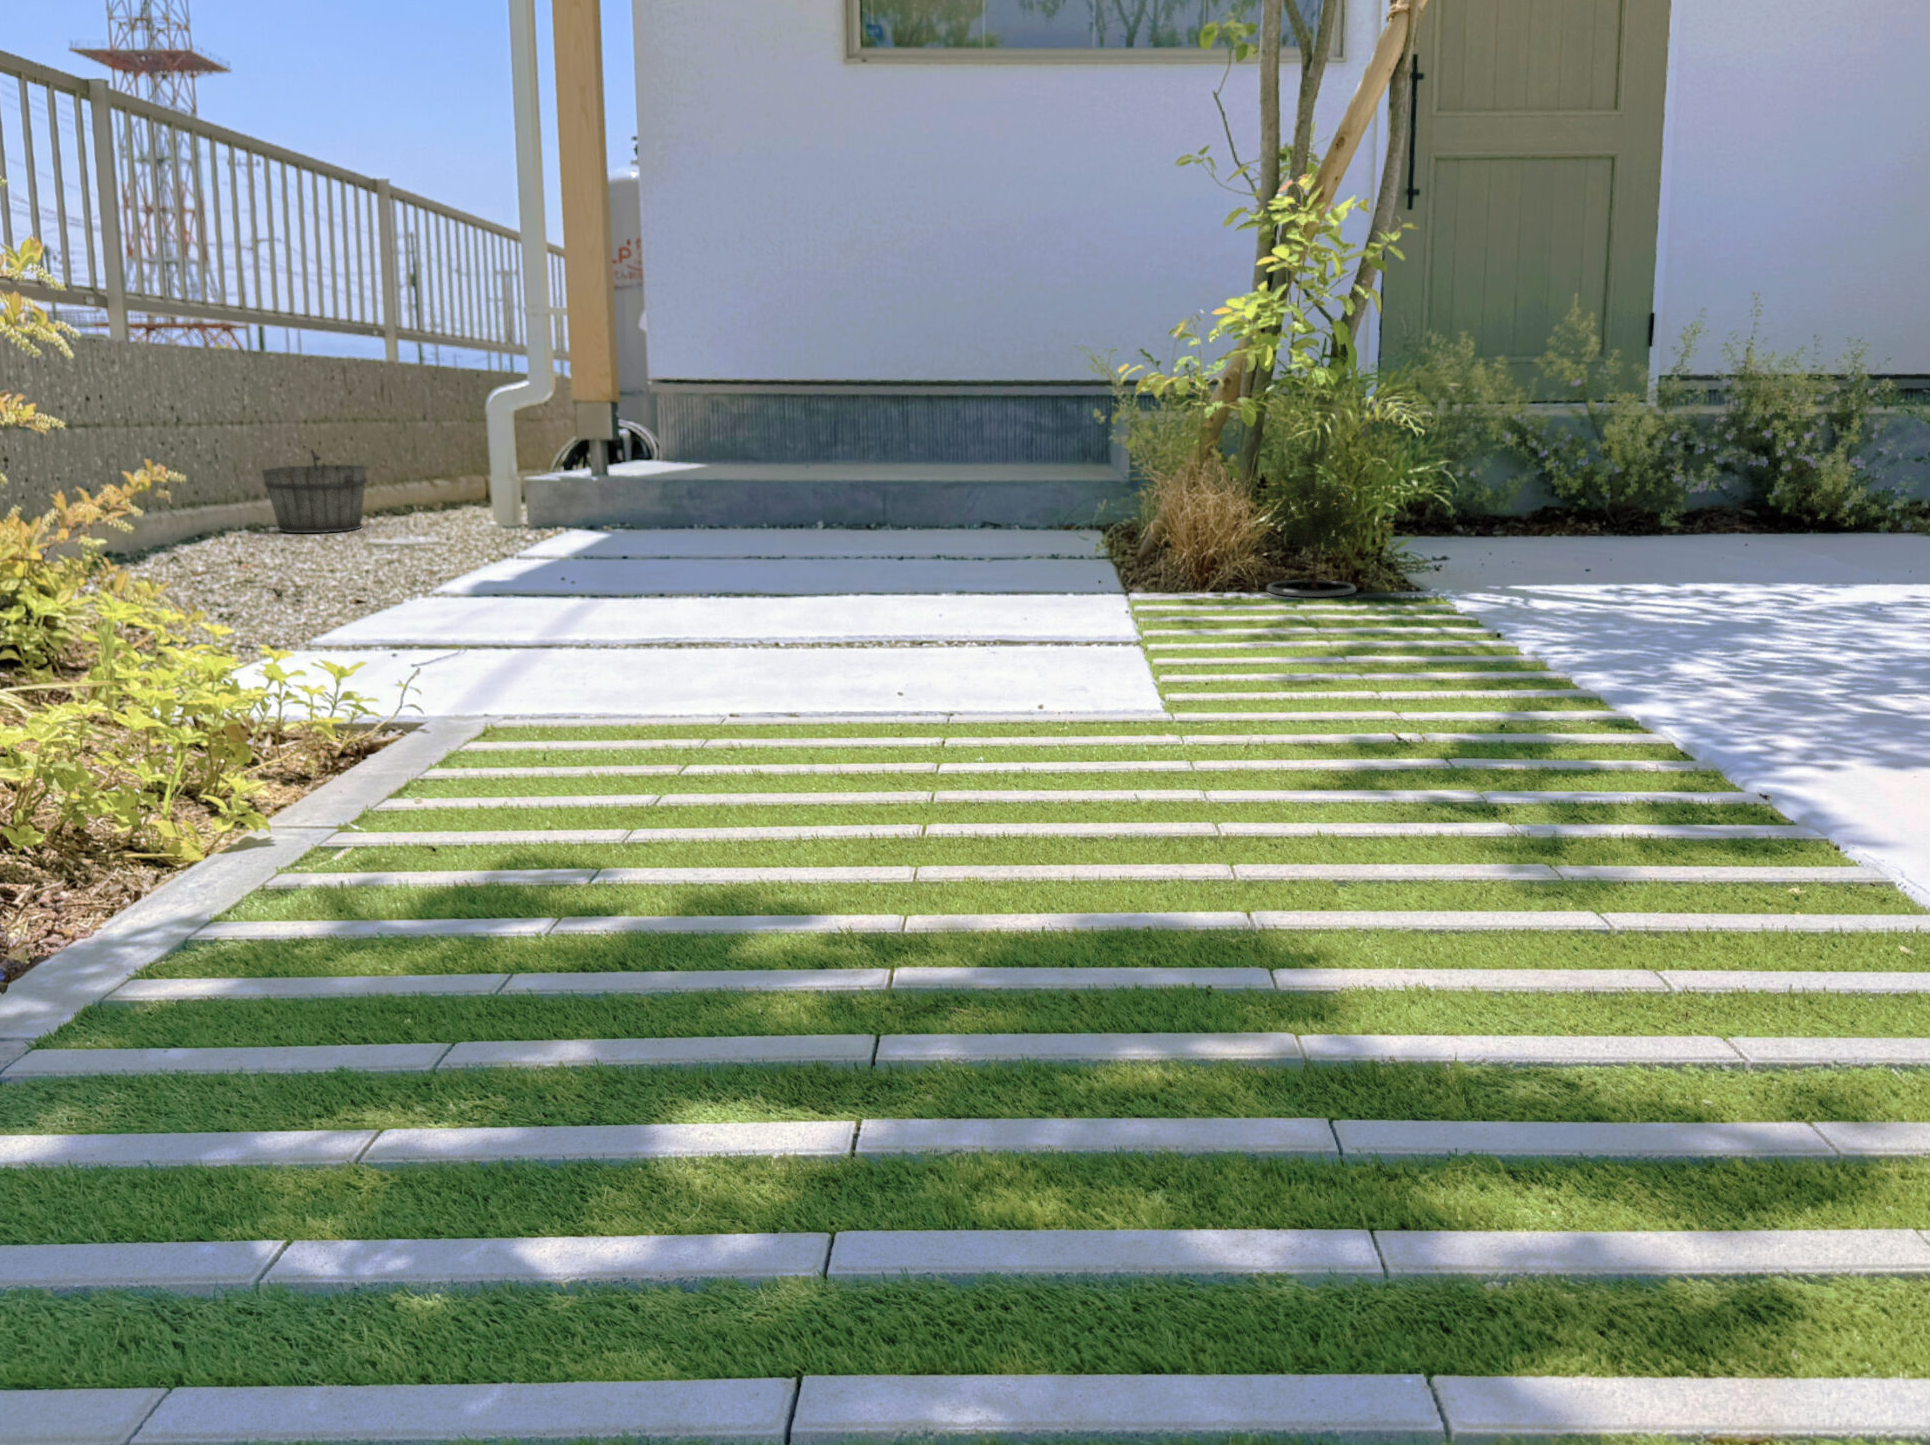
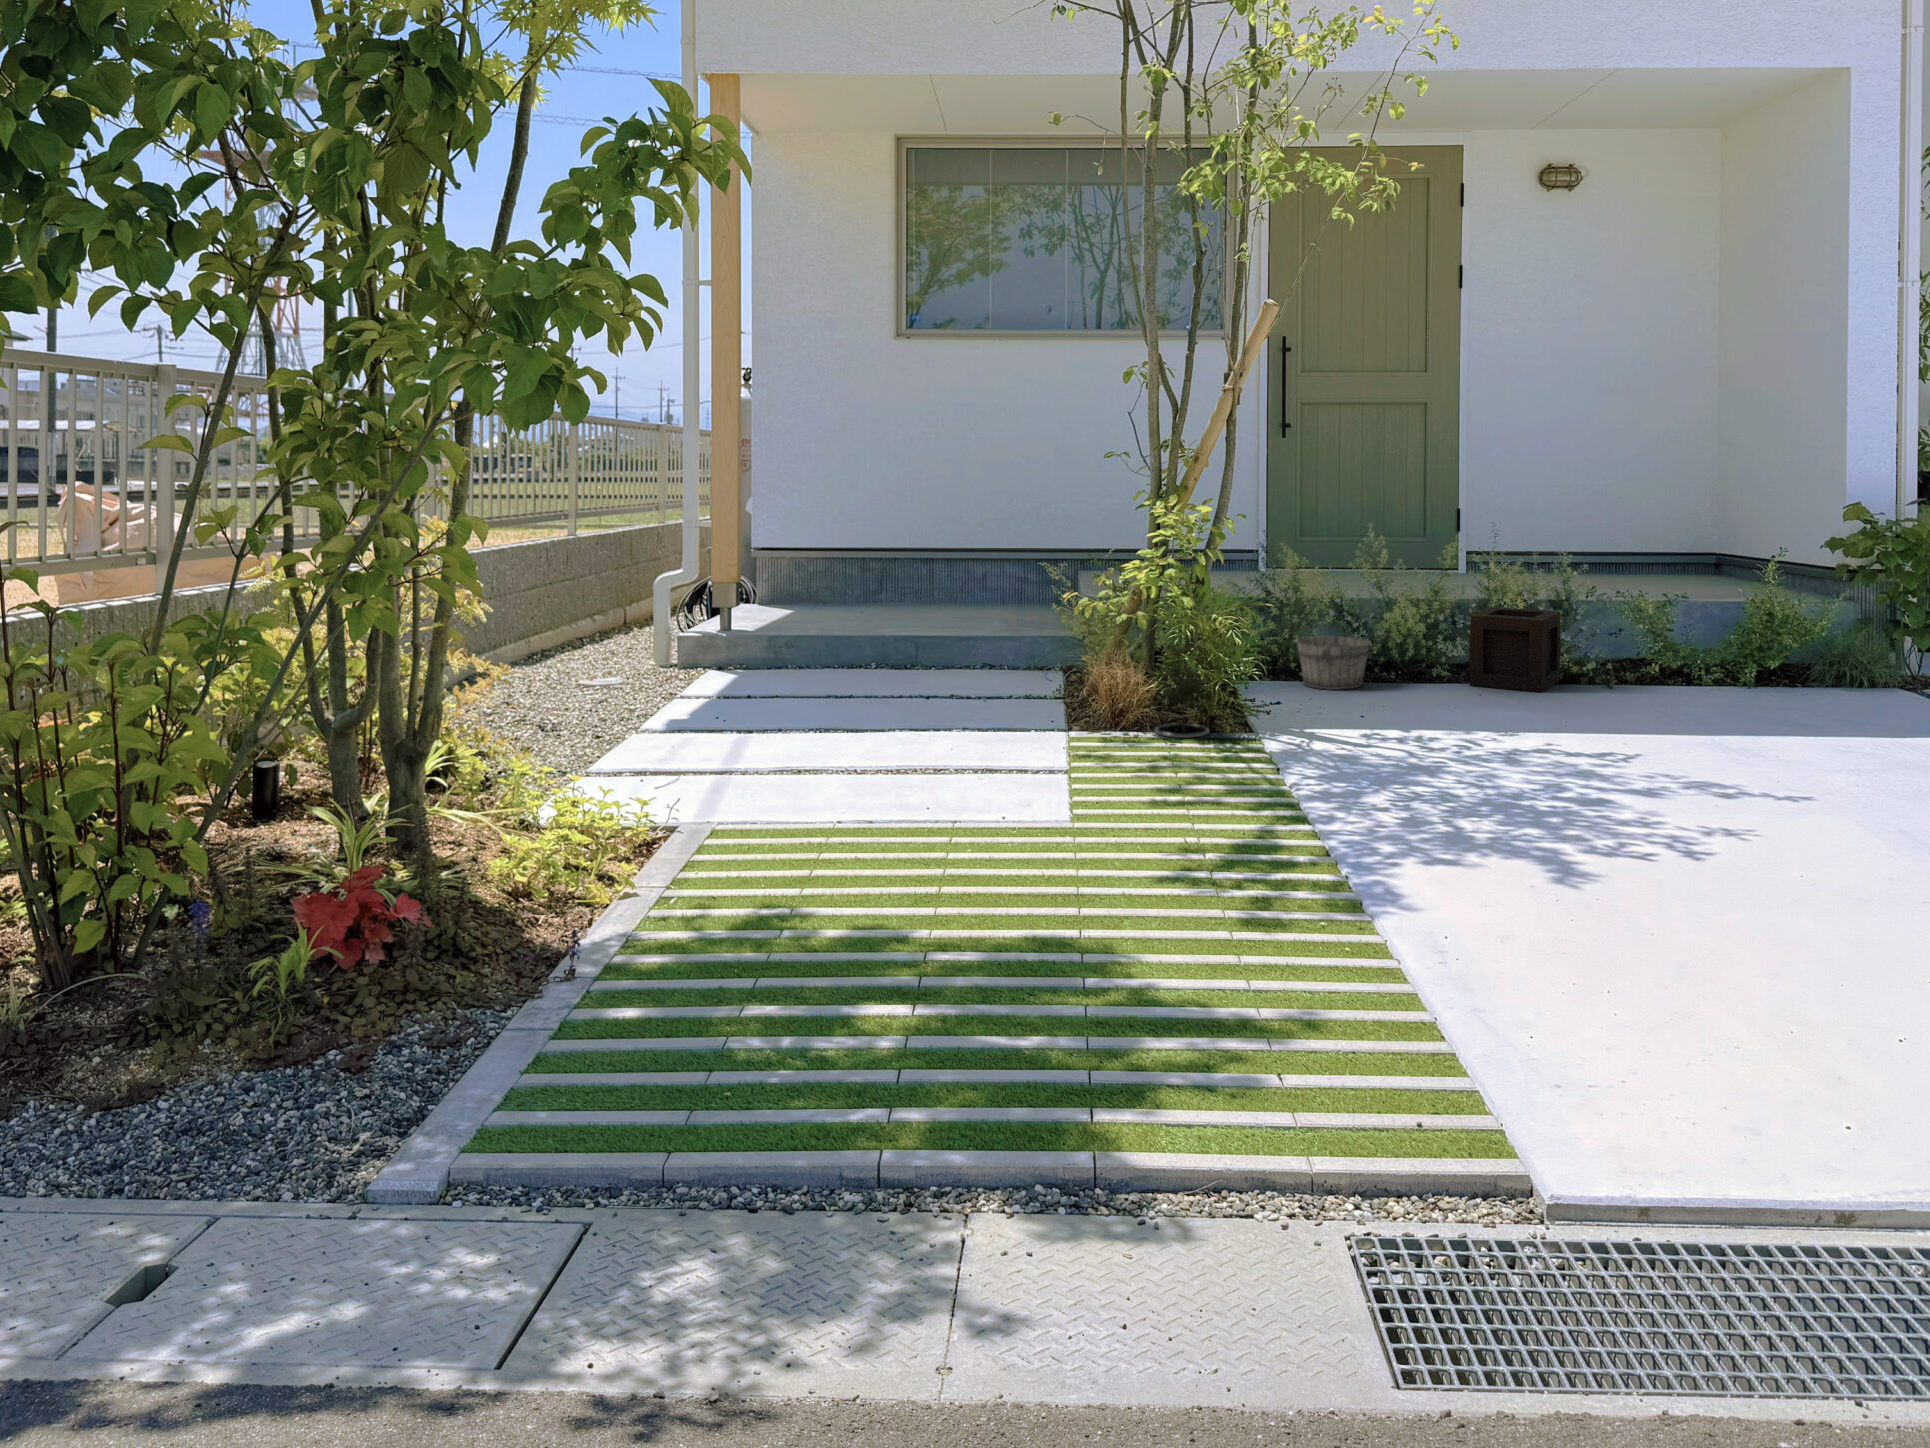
wooden crate: none [1718,425,1857,544] -> present [1469,607,1561,692]
wooden bucket: present [262,446,367,533] -> present [1297,629,1370,690]

